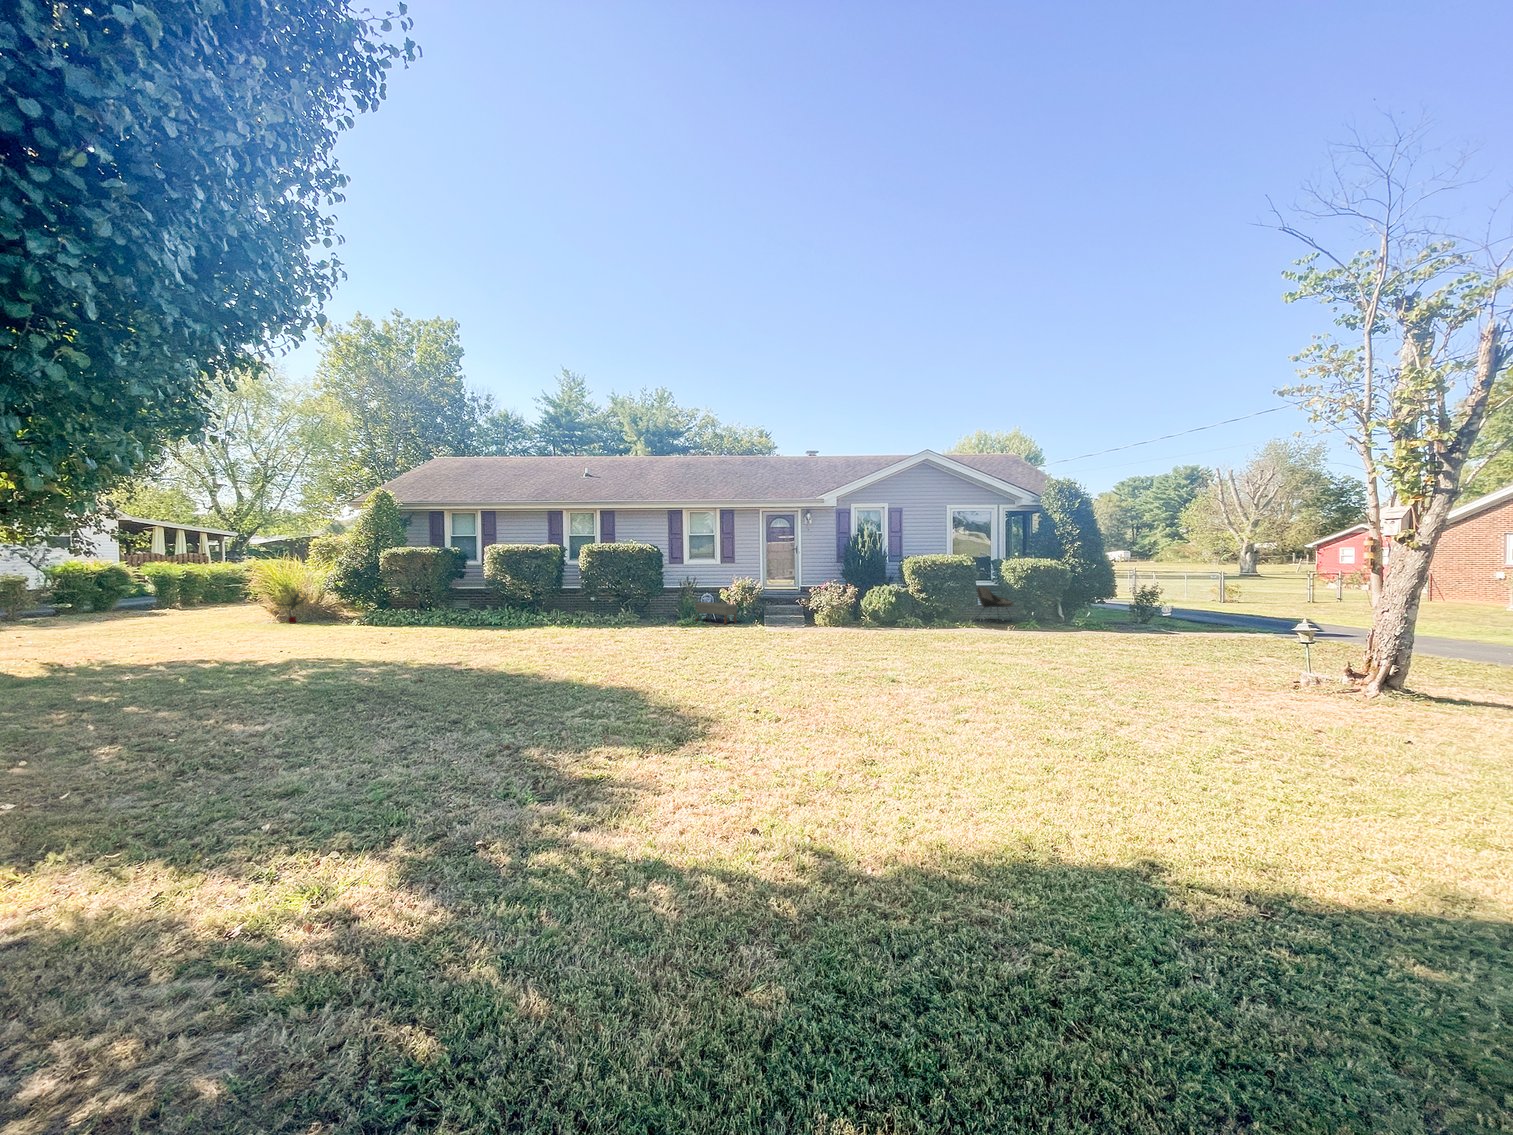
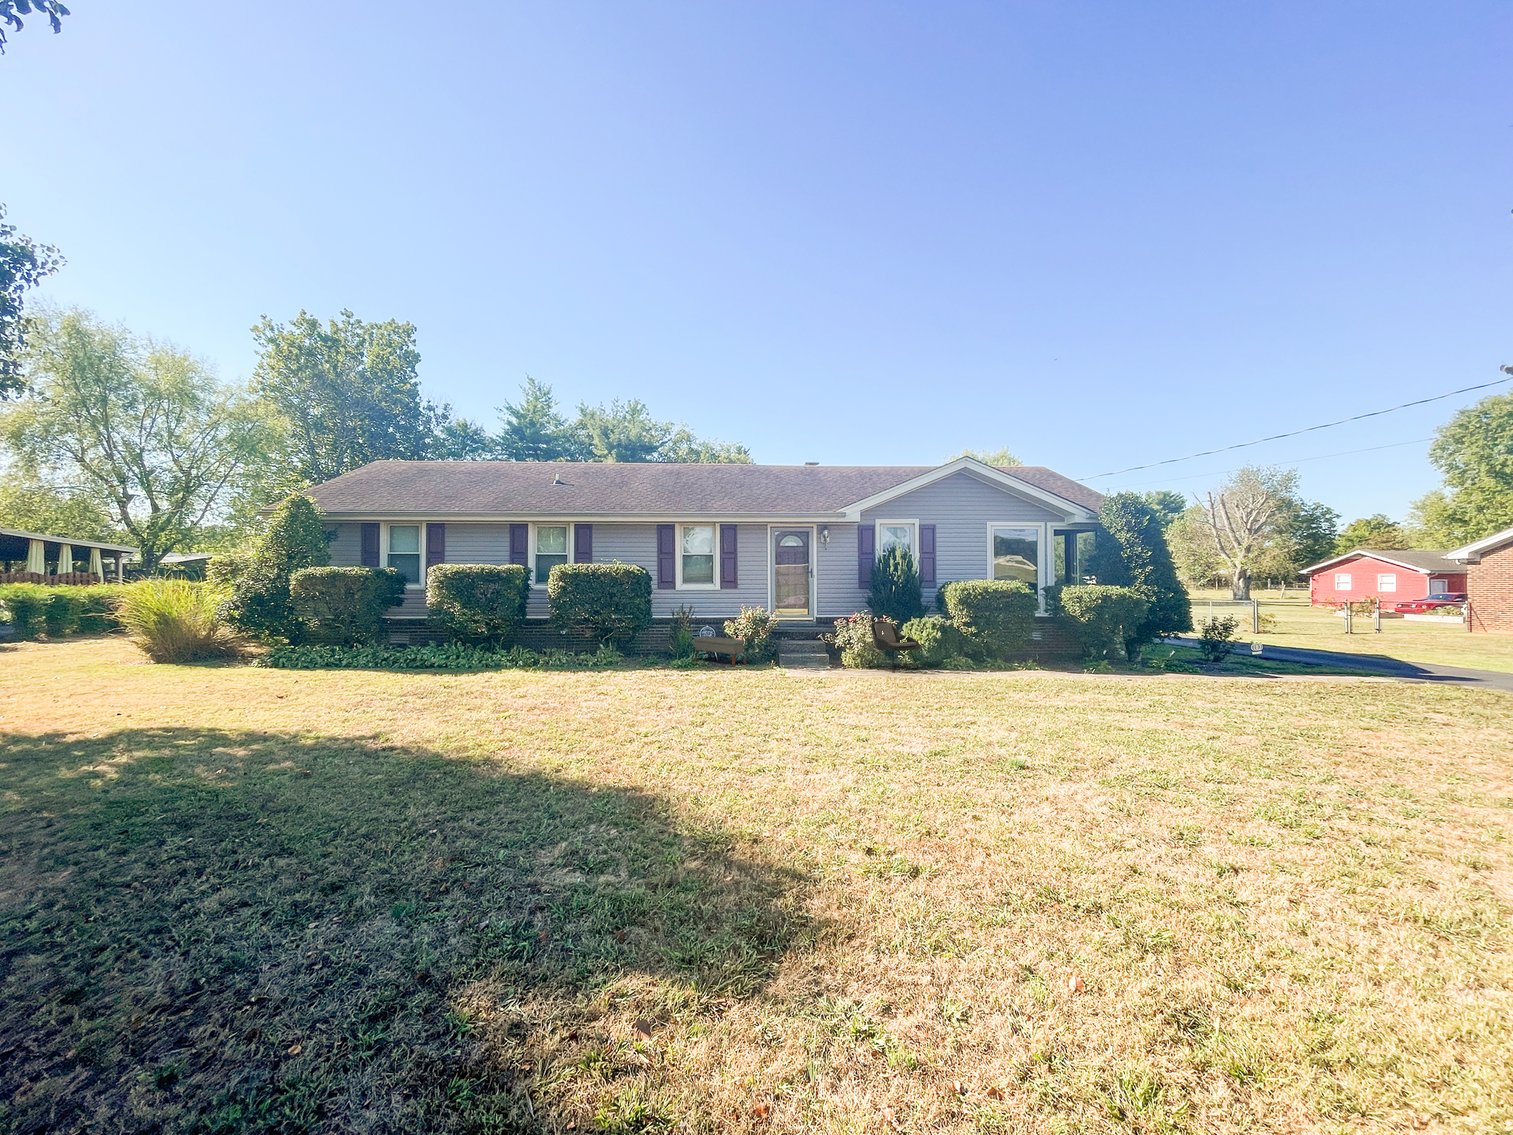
lounge chair: present [977,587,1014,622] -> present [868,621,921,672]
potted tree: present [279,590,307,623] -> none [142,621,189,667]

